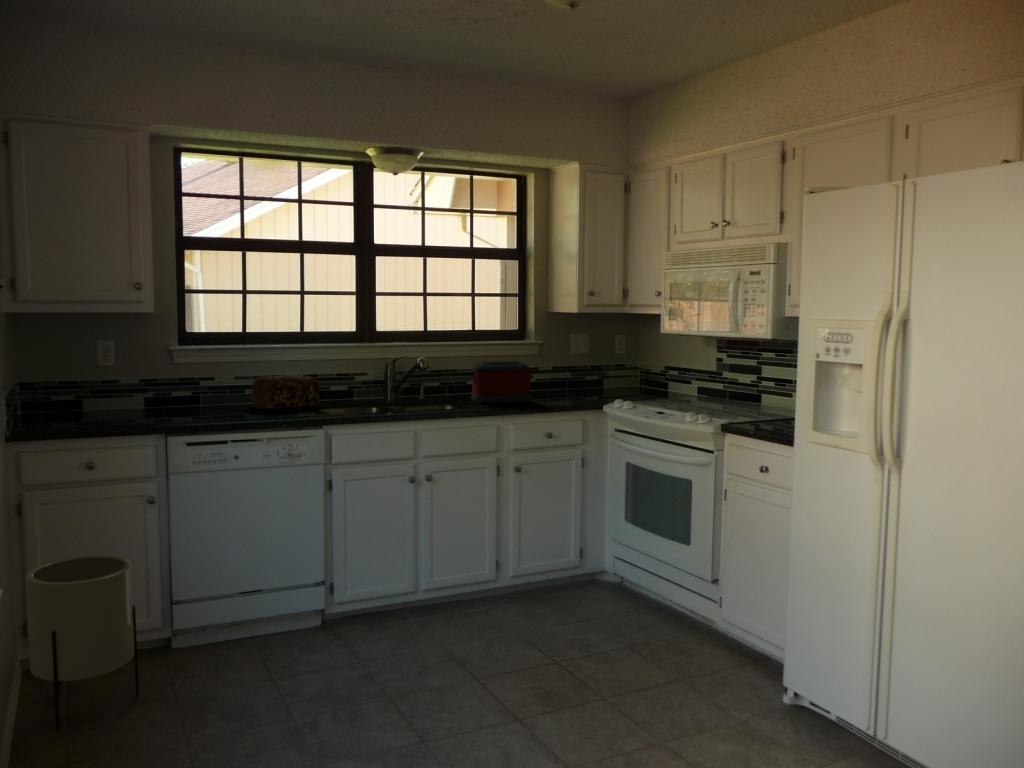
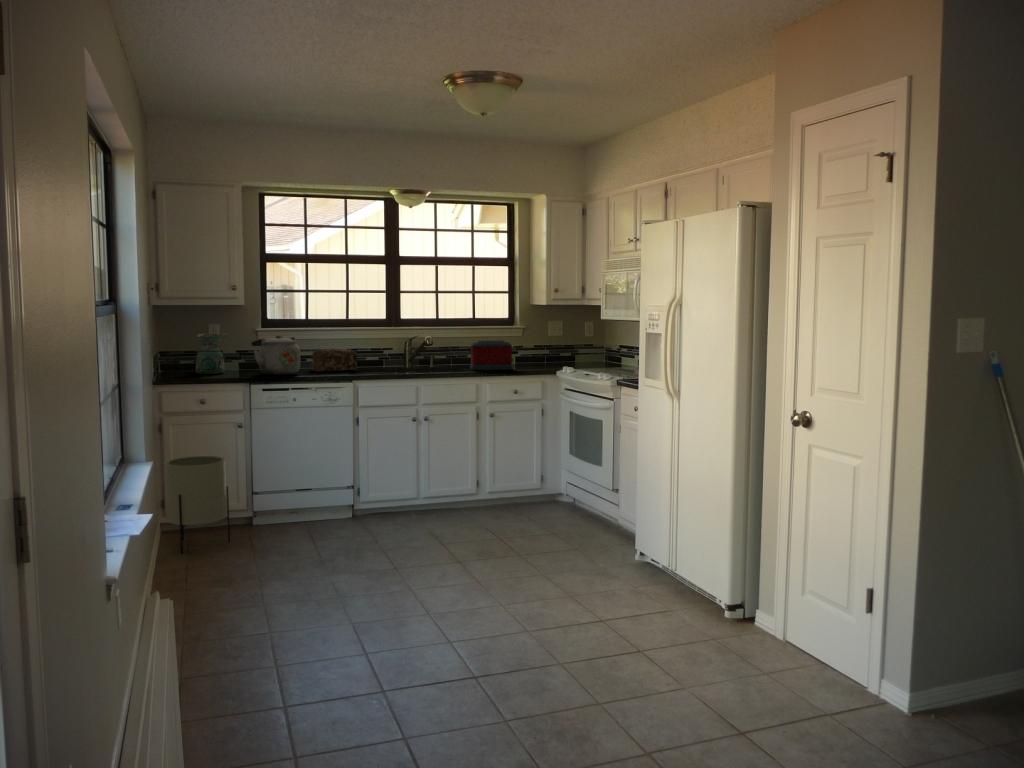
ceramic pitcher: none [76,354,130,417] -> present [196,333,227,374]
kettle: none [163,357,239,418] -> present [251,335,300,375]

